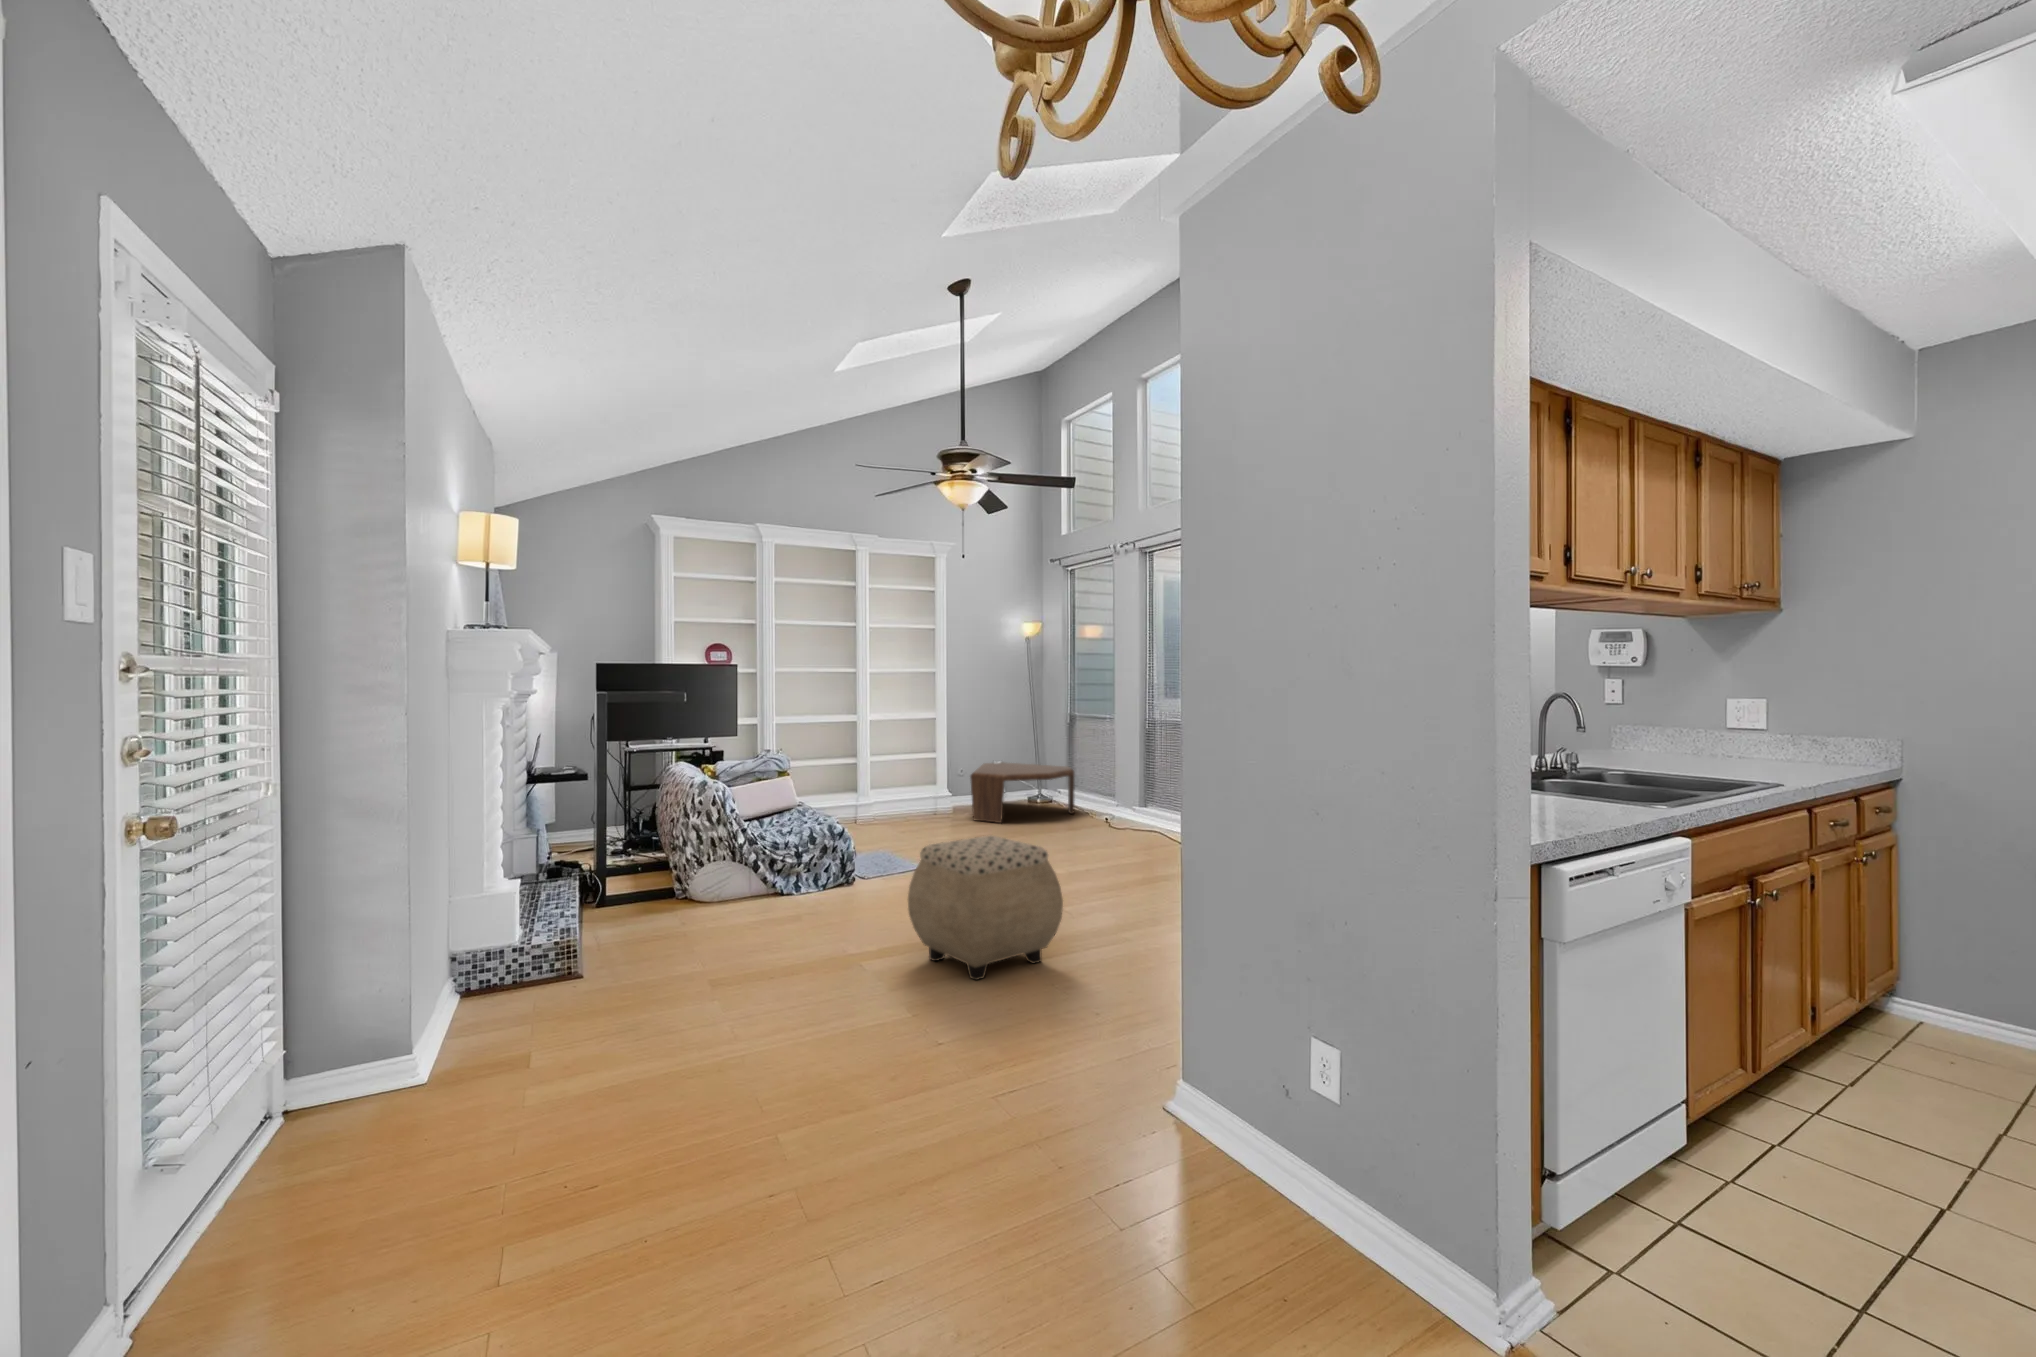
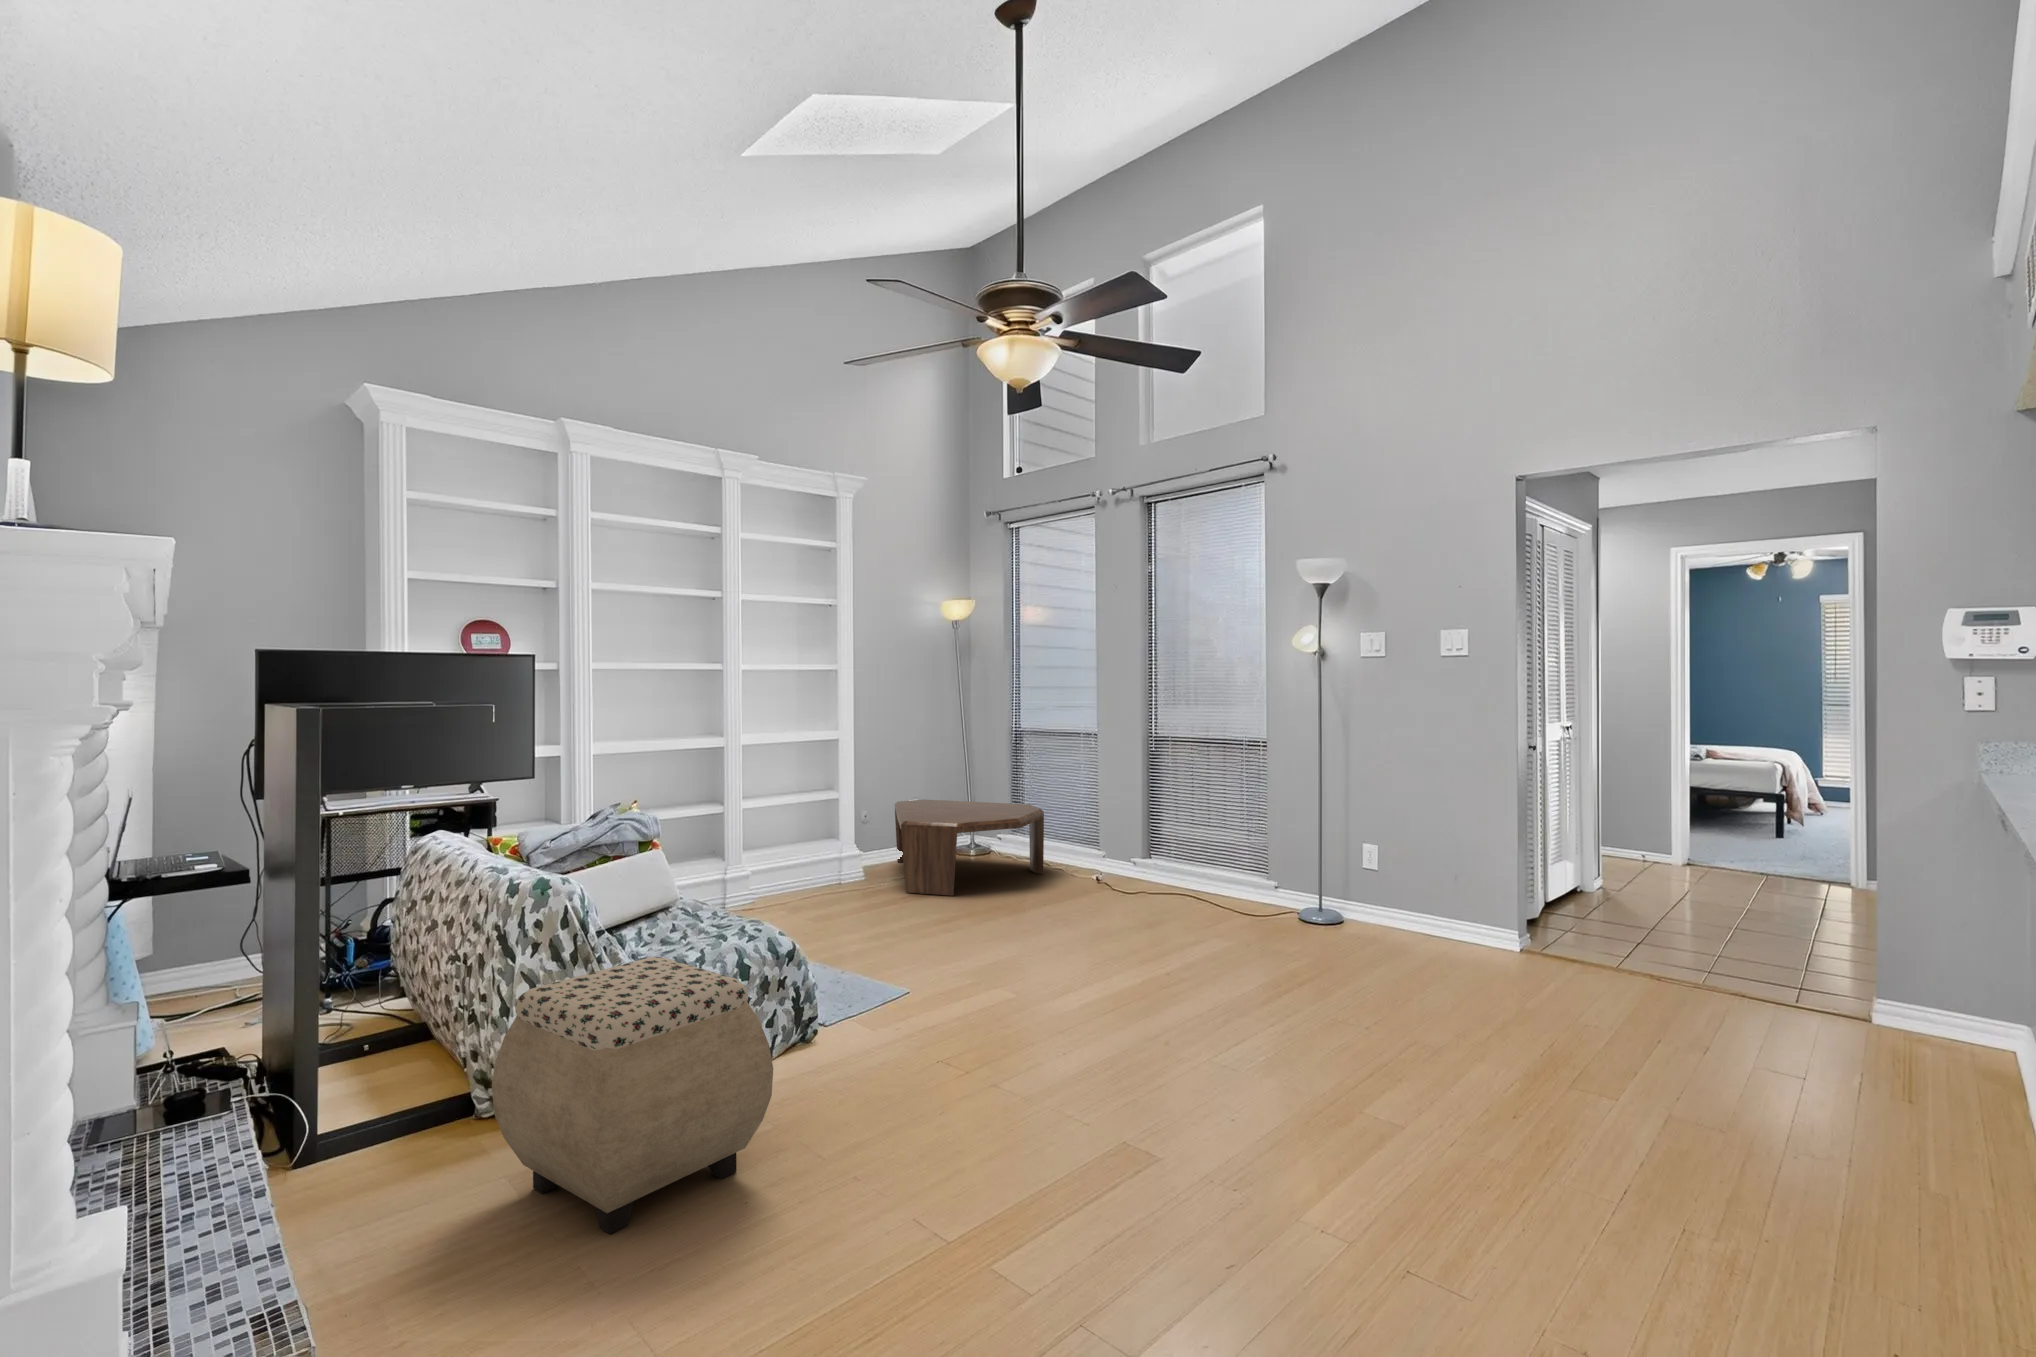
ottoman: present [908,836,1063,980] -> present [492,957,773,1234]

